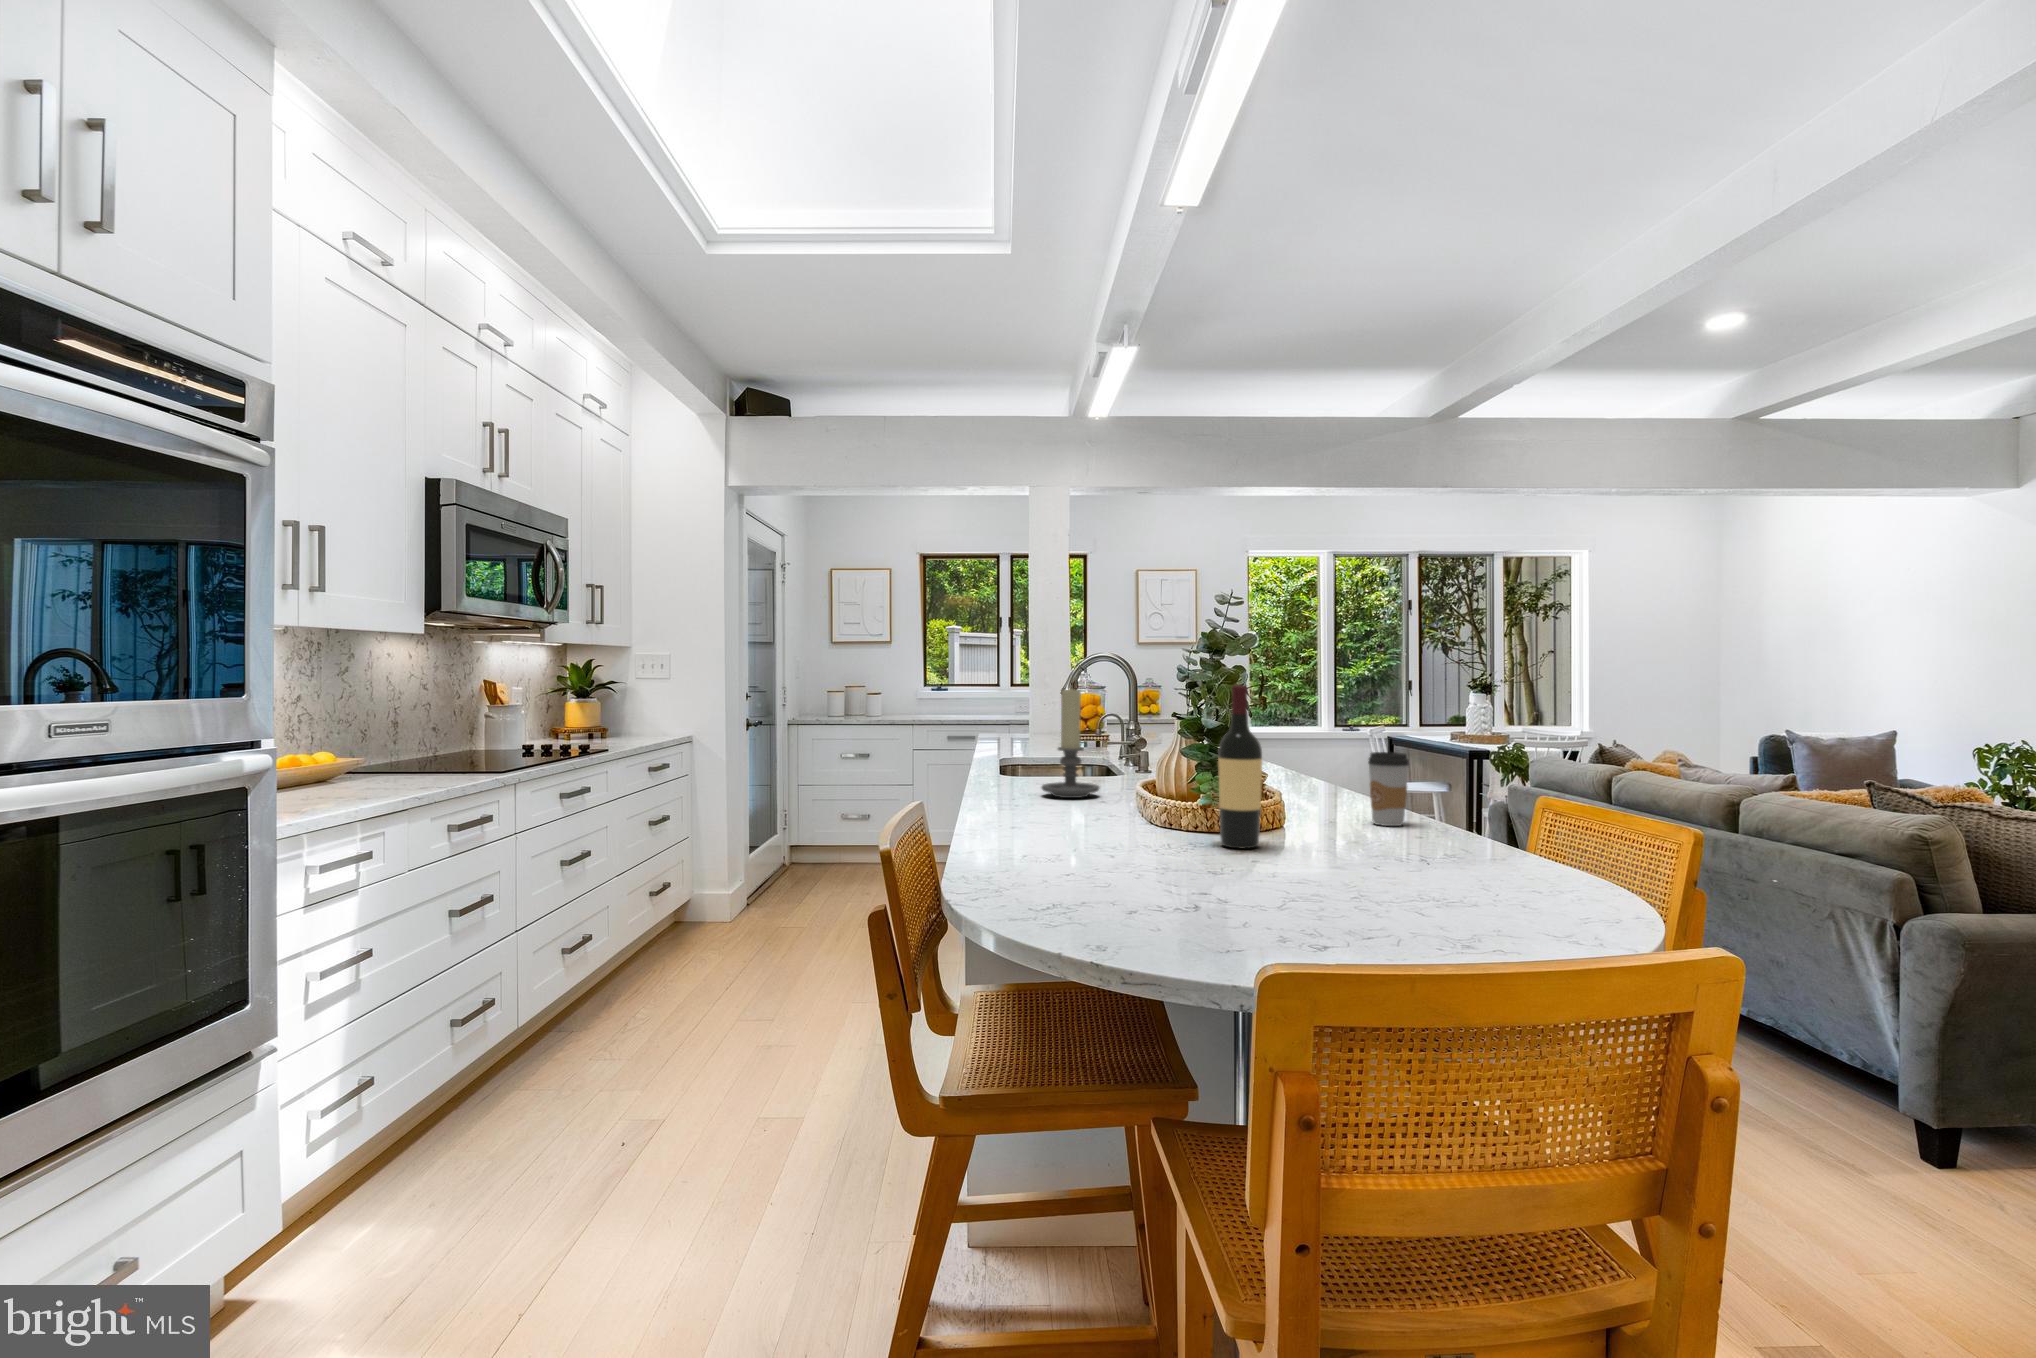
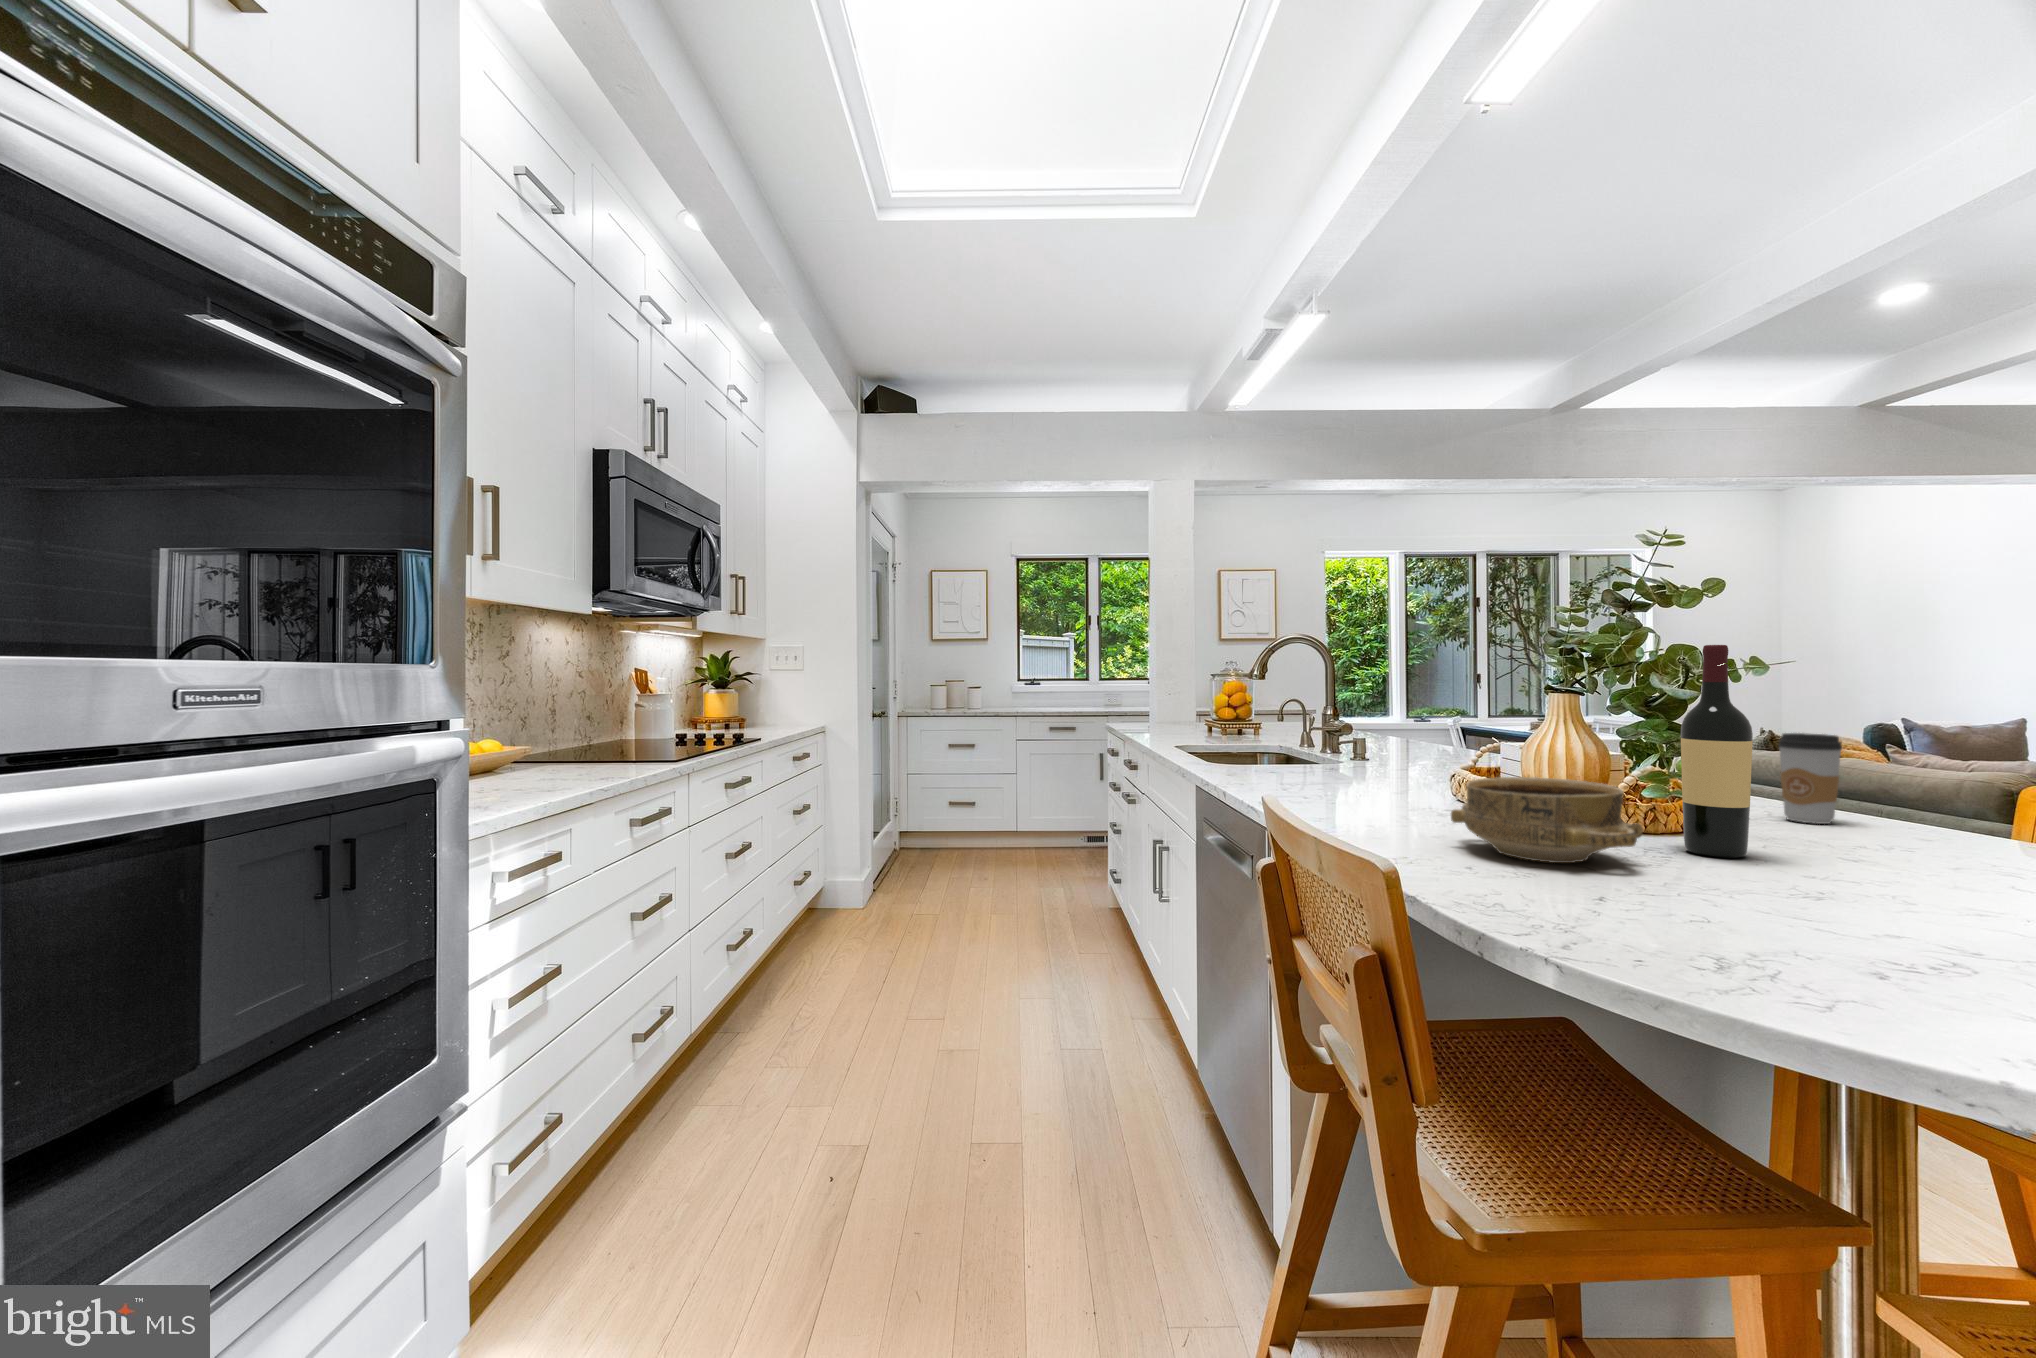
candle holder: present [1042,689,1099,798] -> none [1303,664,1373,789]
ceramic bowl: none [1050,787,1163,852] -> present [1451,777,1643,863]

